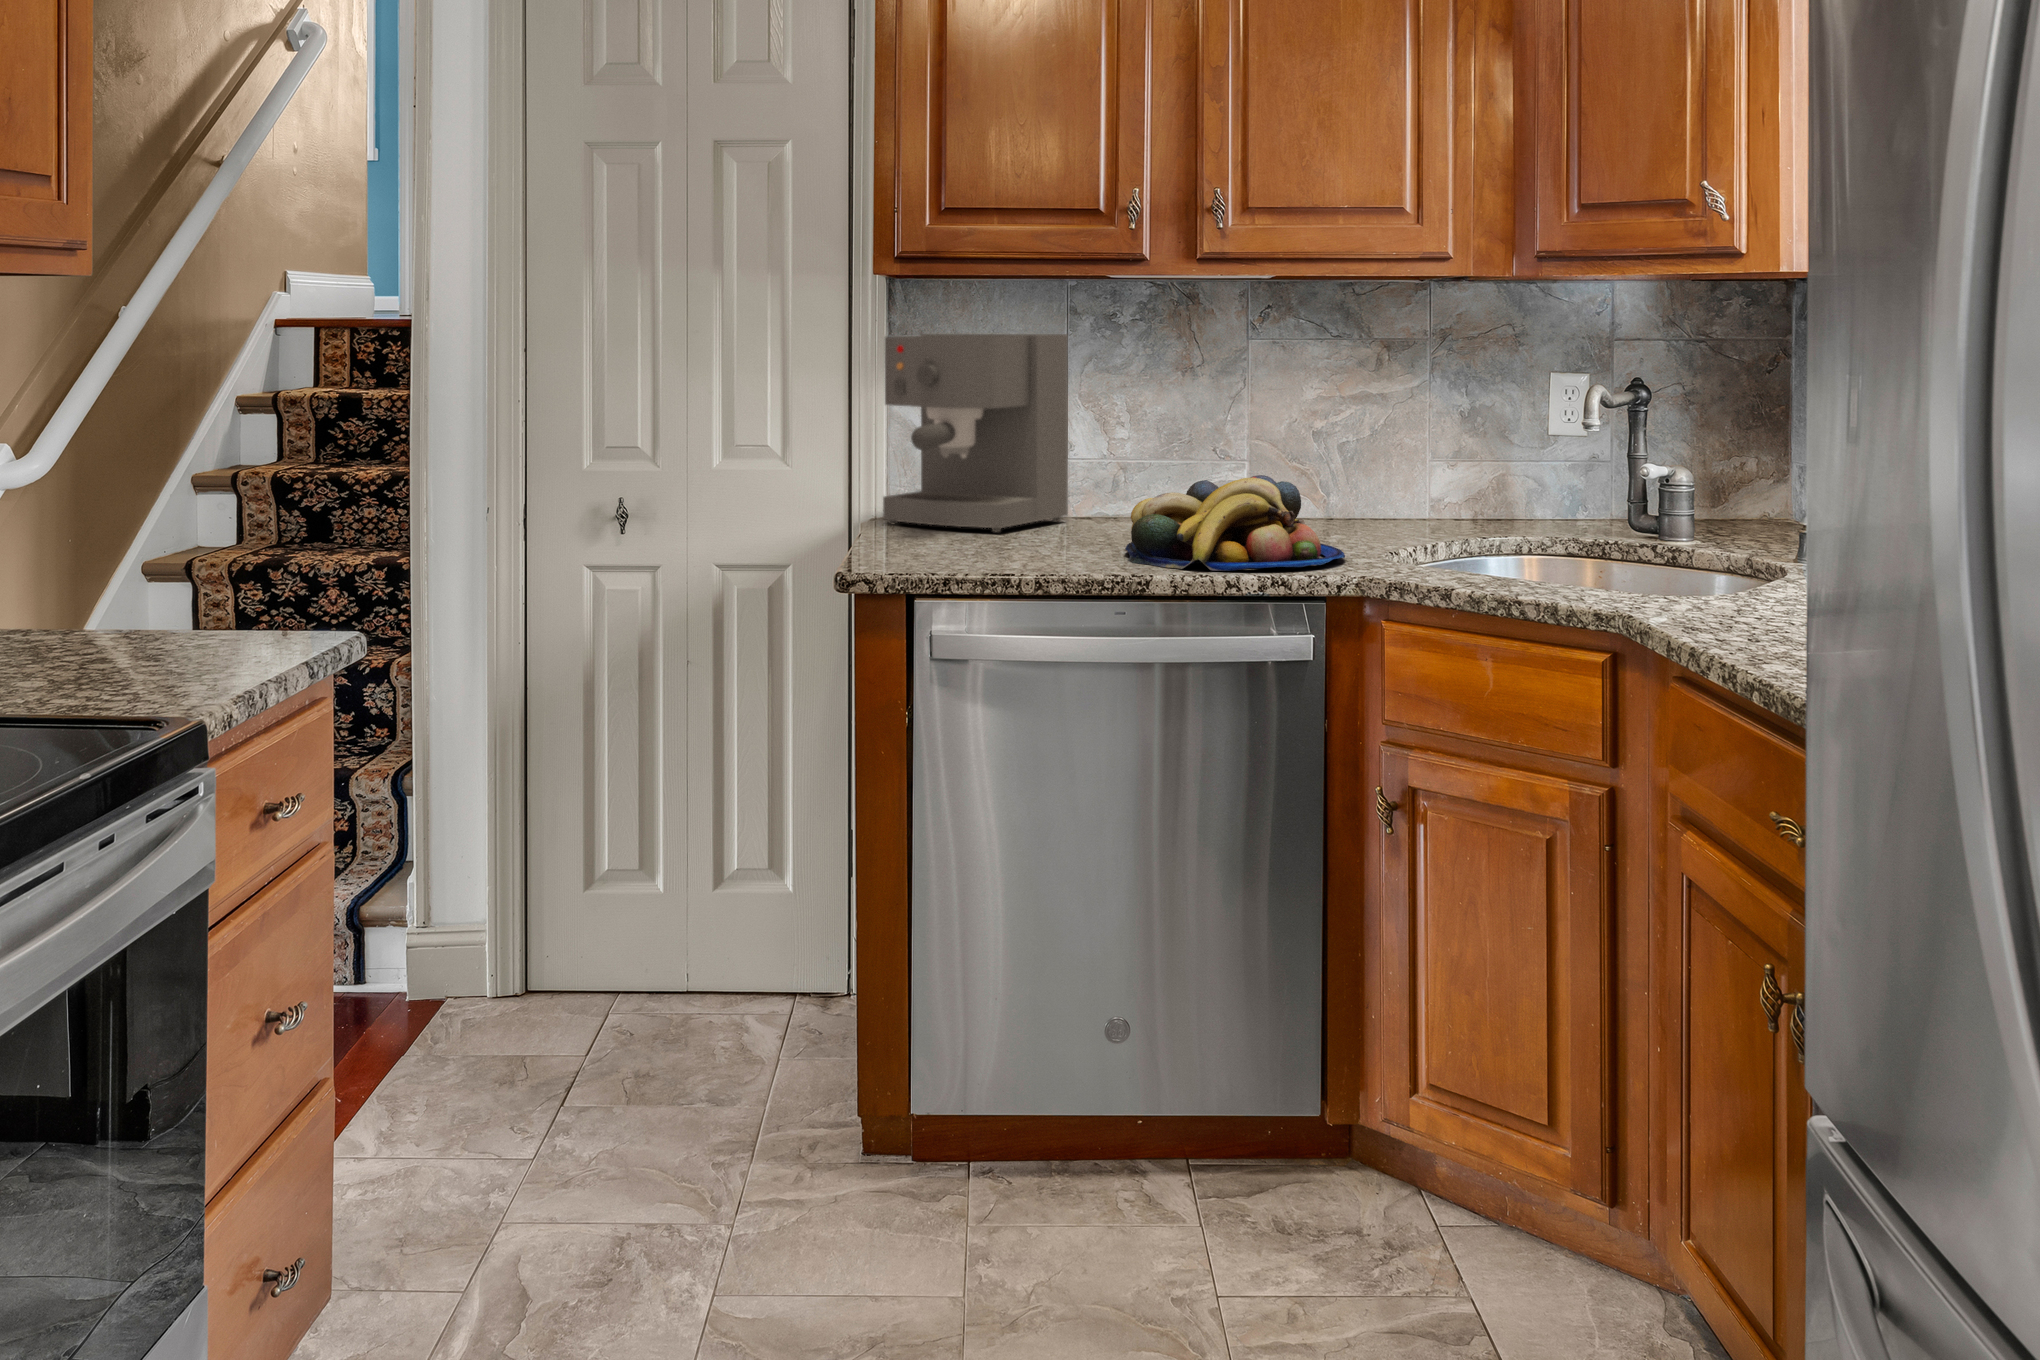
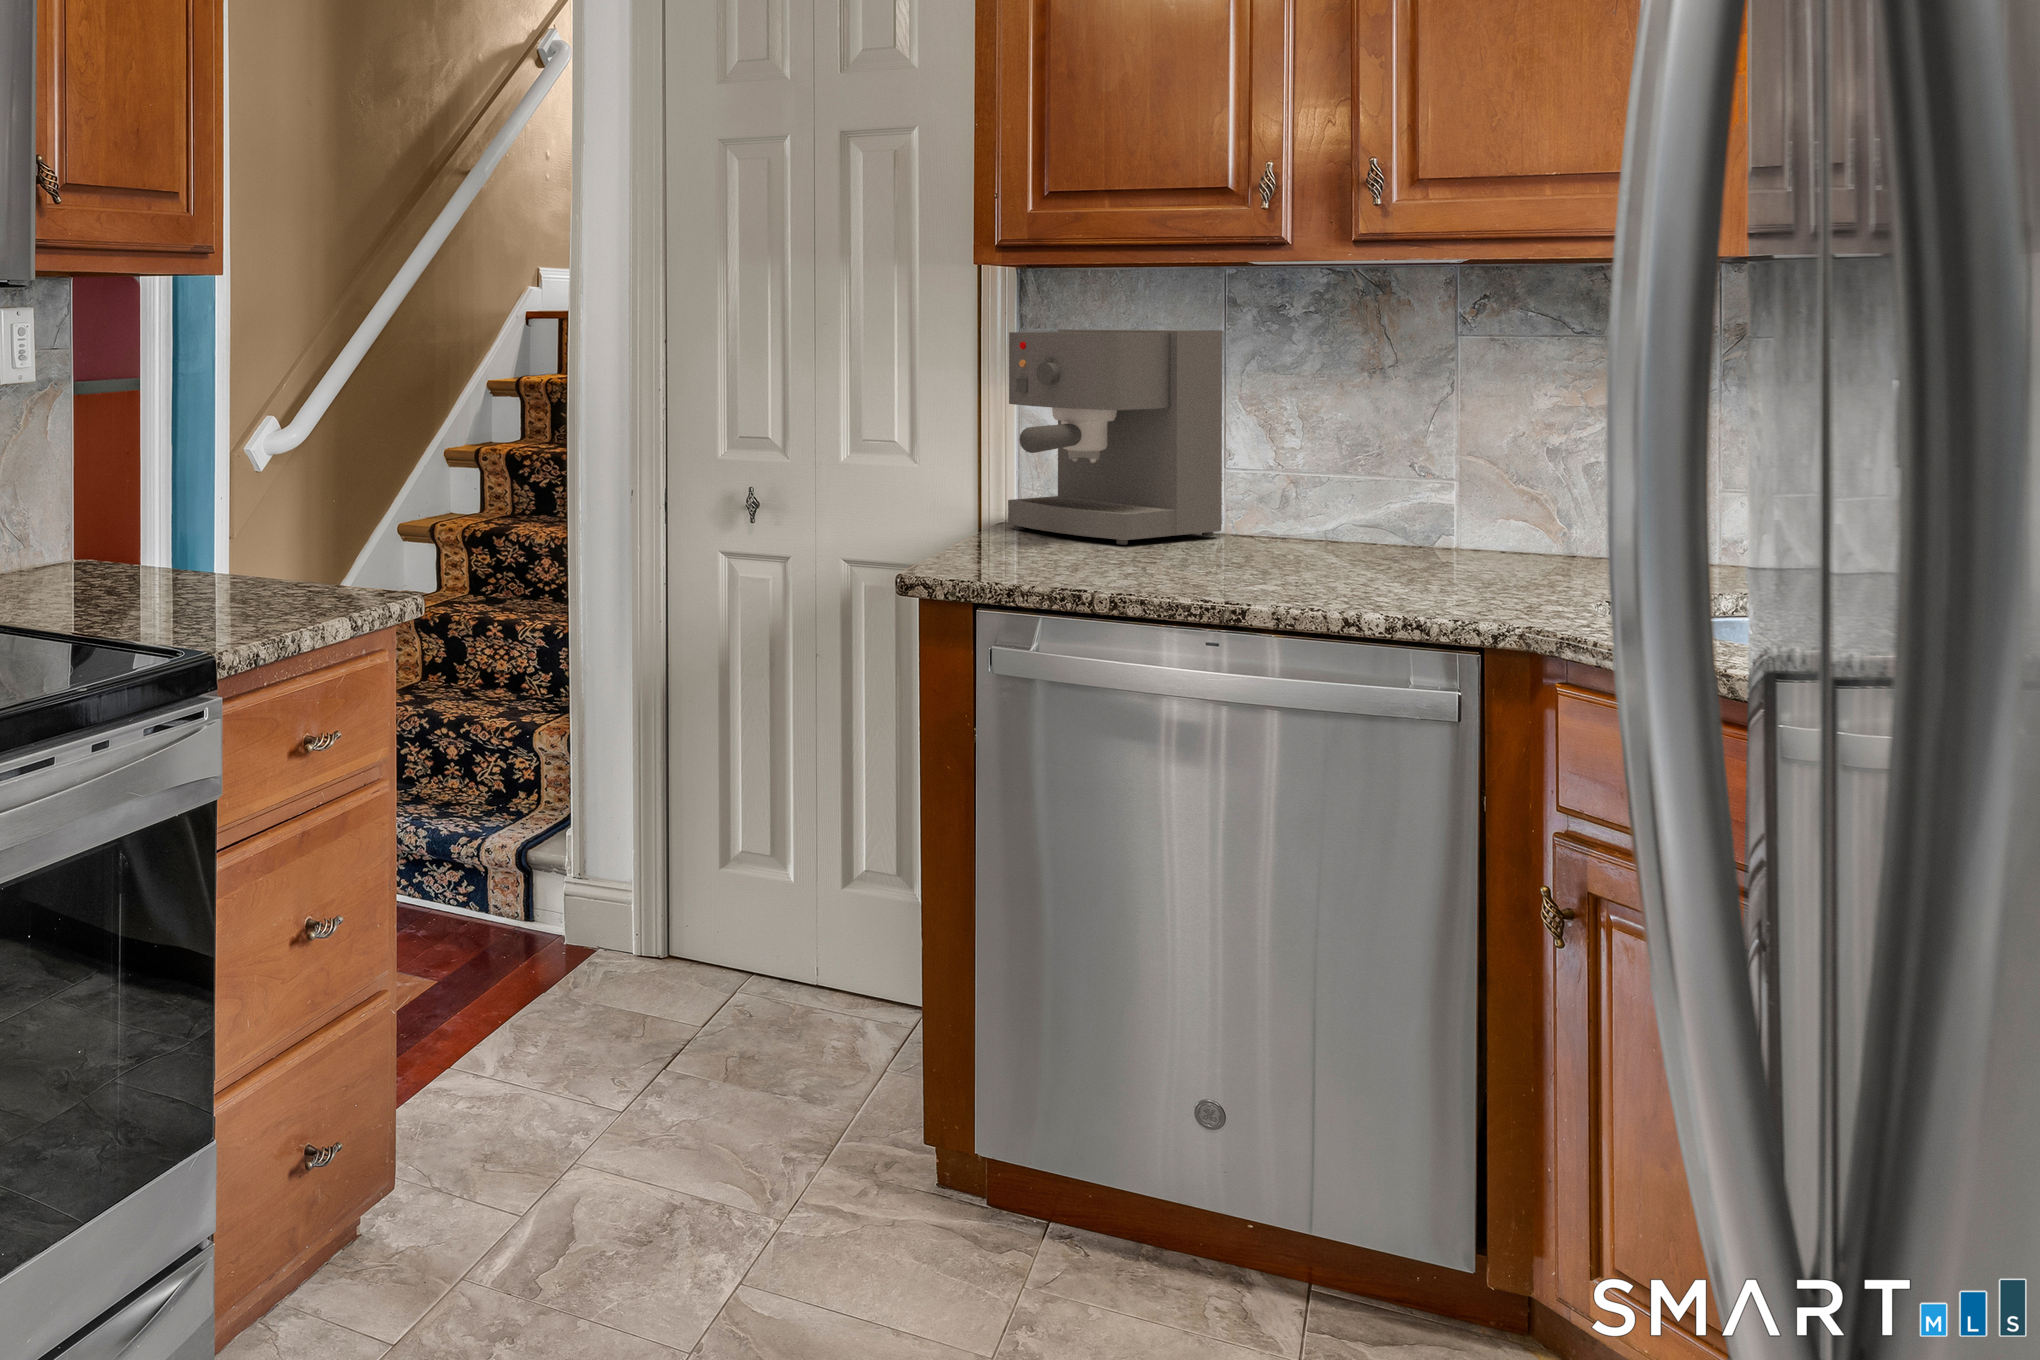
fruit bowl: present [1125,475,1345,571] -> none [1242,496,1526,606]

